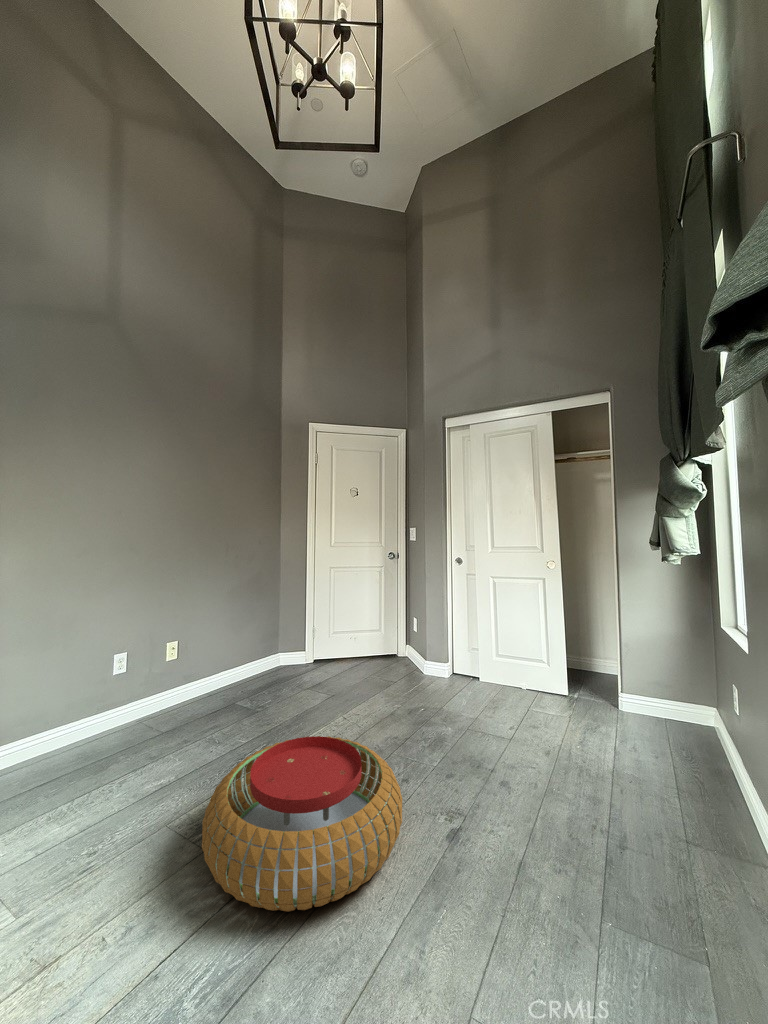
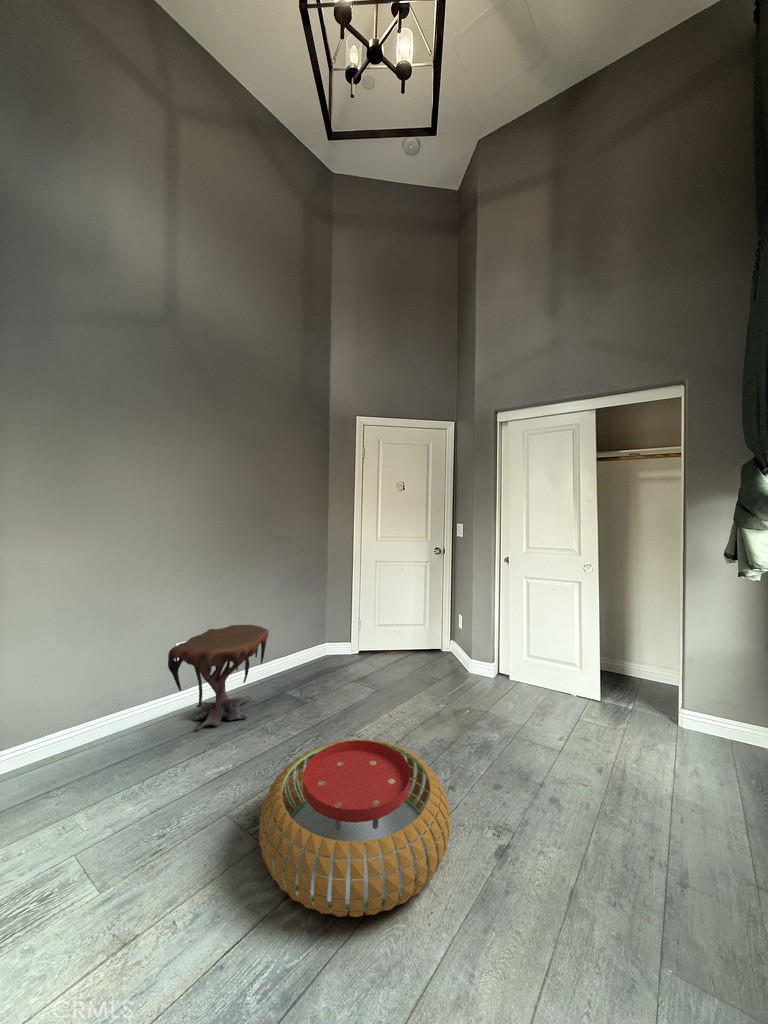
side table: none [104,632,217,746] -> present [168,625,268,730]

